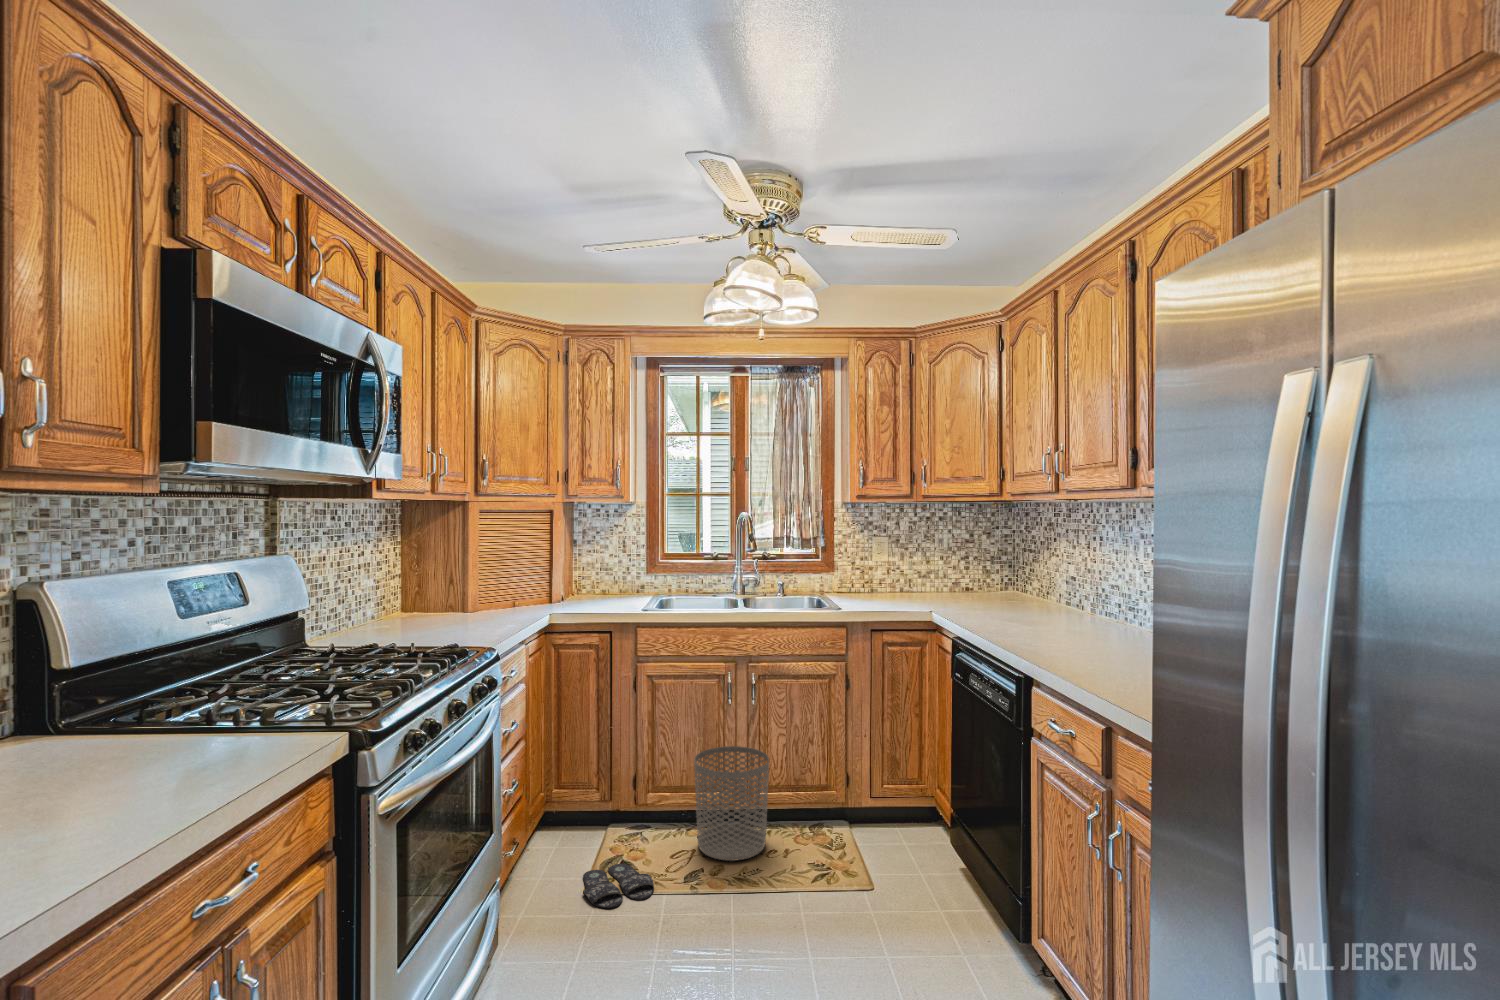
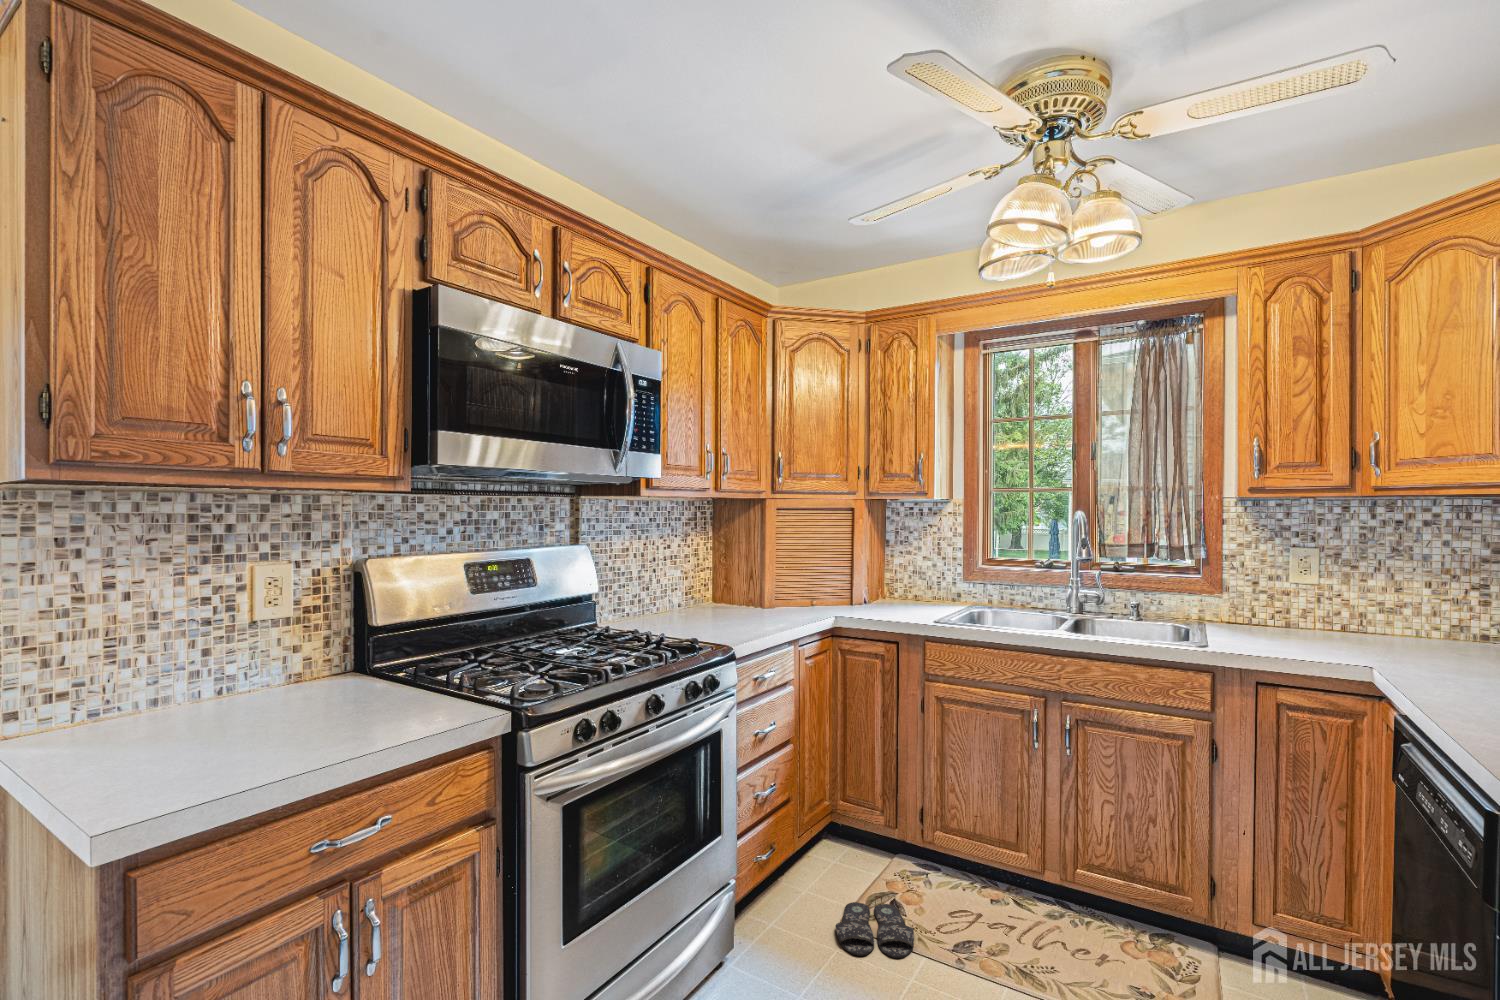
waste bin: present [694,746,769,861] -> none [982,798,1082,951]

